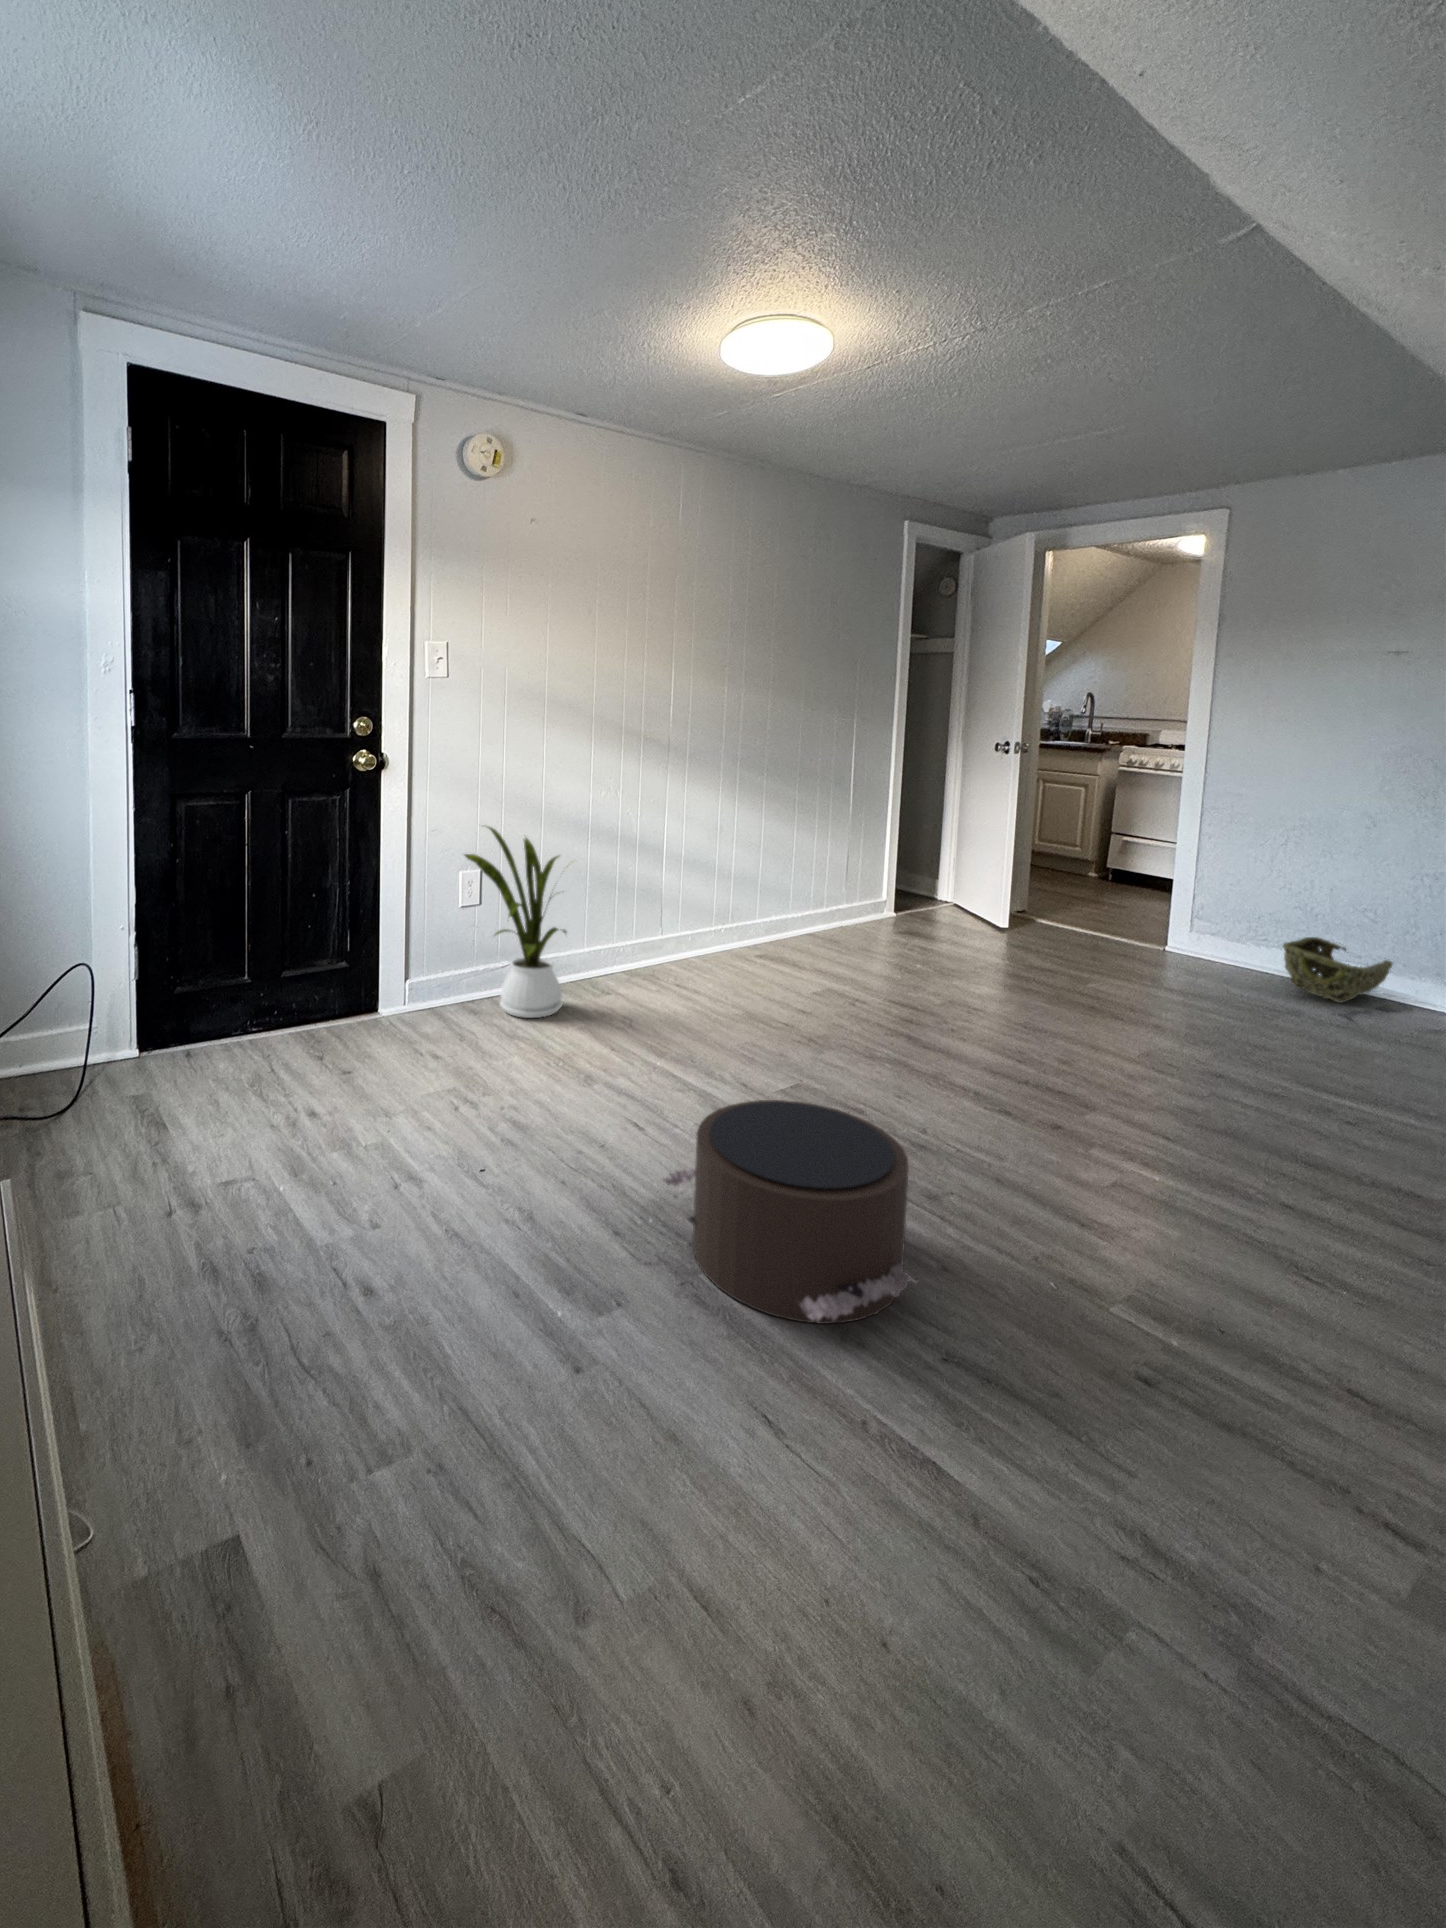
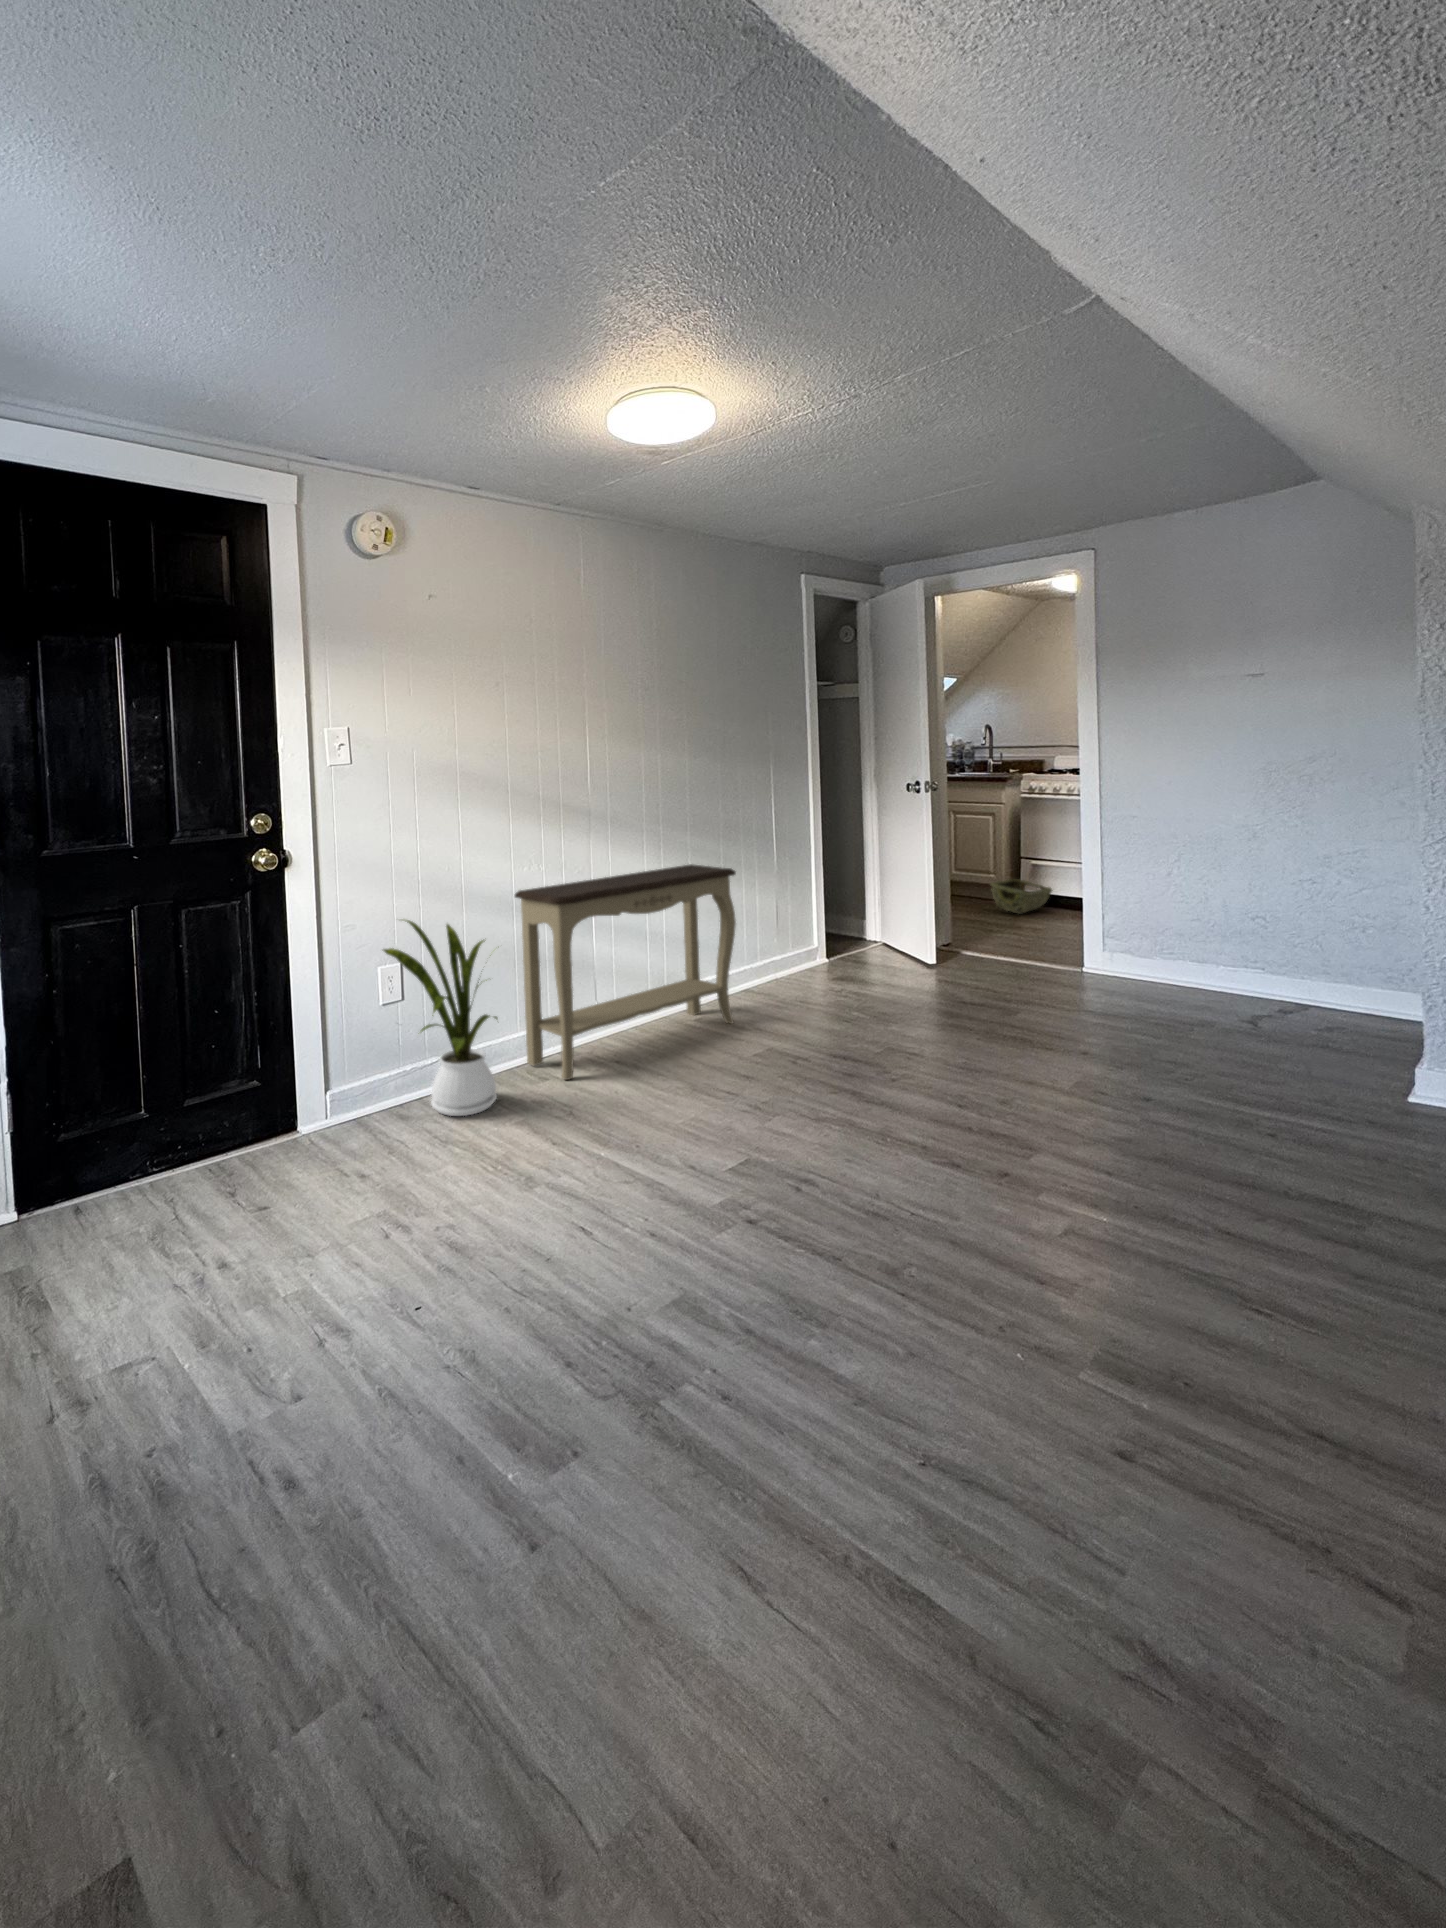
console table: none [589,806,810,998] -> present [515,864,736,1080]
woven basket: present [1283,937,1392,1003] -> present [991,879,1052,914]
pouf: present [663,1100,918,1324] -> none [600,1209,874,1486]

